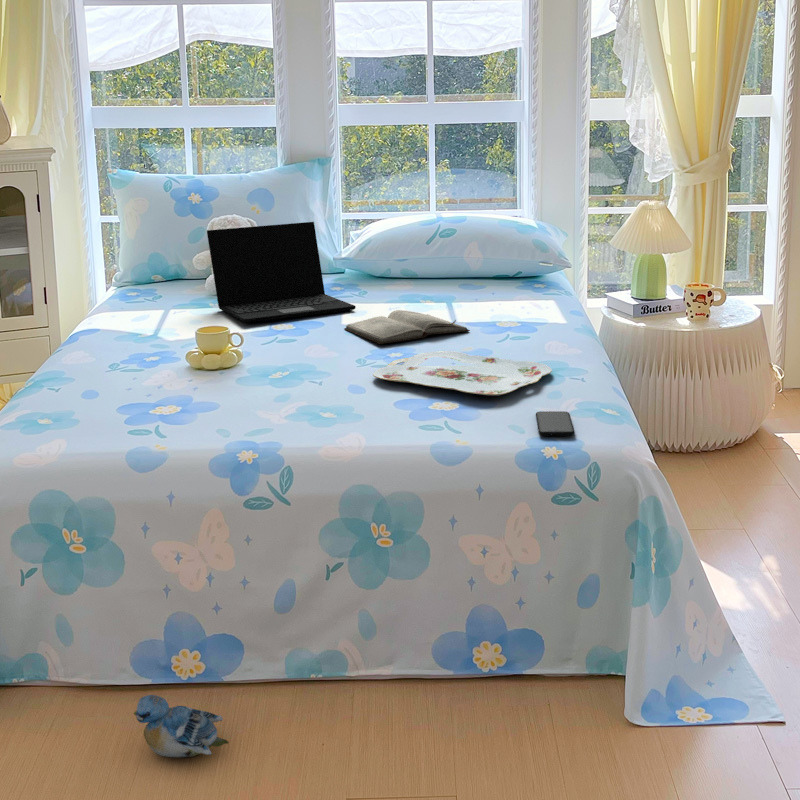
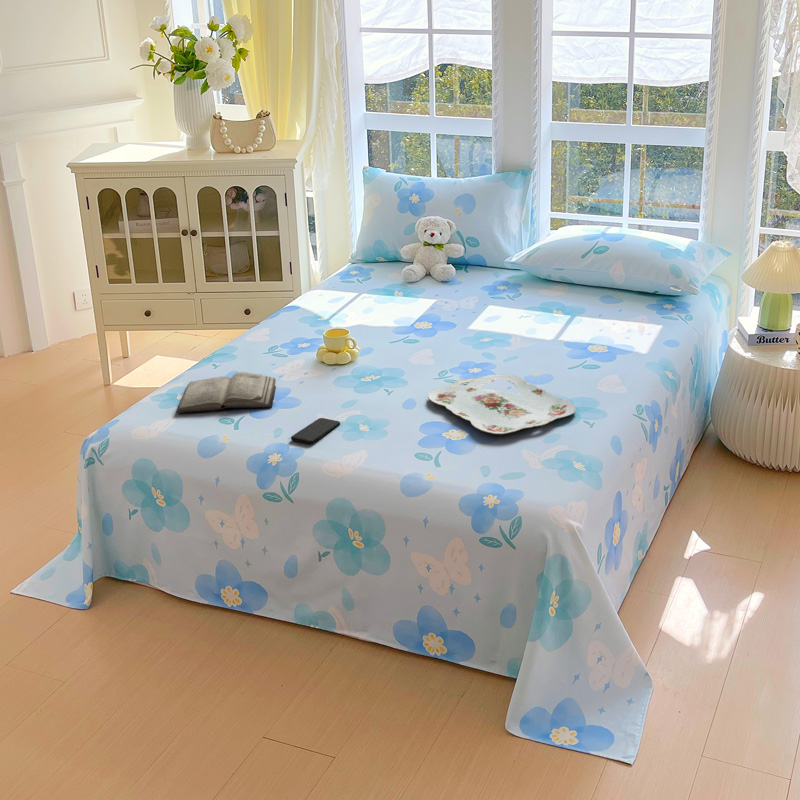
laptop: present [207,222,356,323] -> none [389,232,492,320]
diary: present [344,310,470,344] -> present [176,372,276,413]
smartphone: present [536,411,575,436] -> present [291,418,340,444]
plush toy: present [134,695,229,758] -> none [163,619,224,672]

